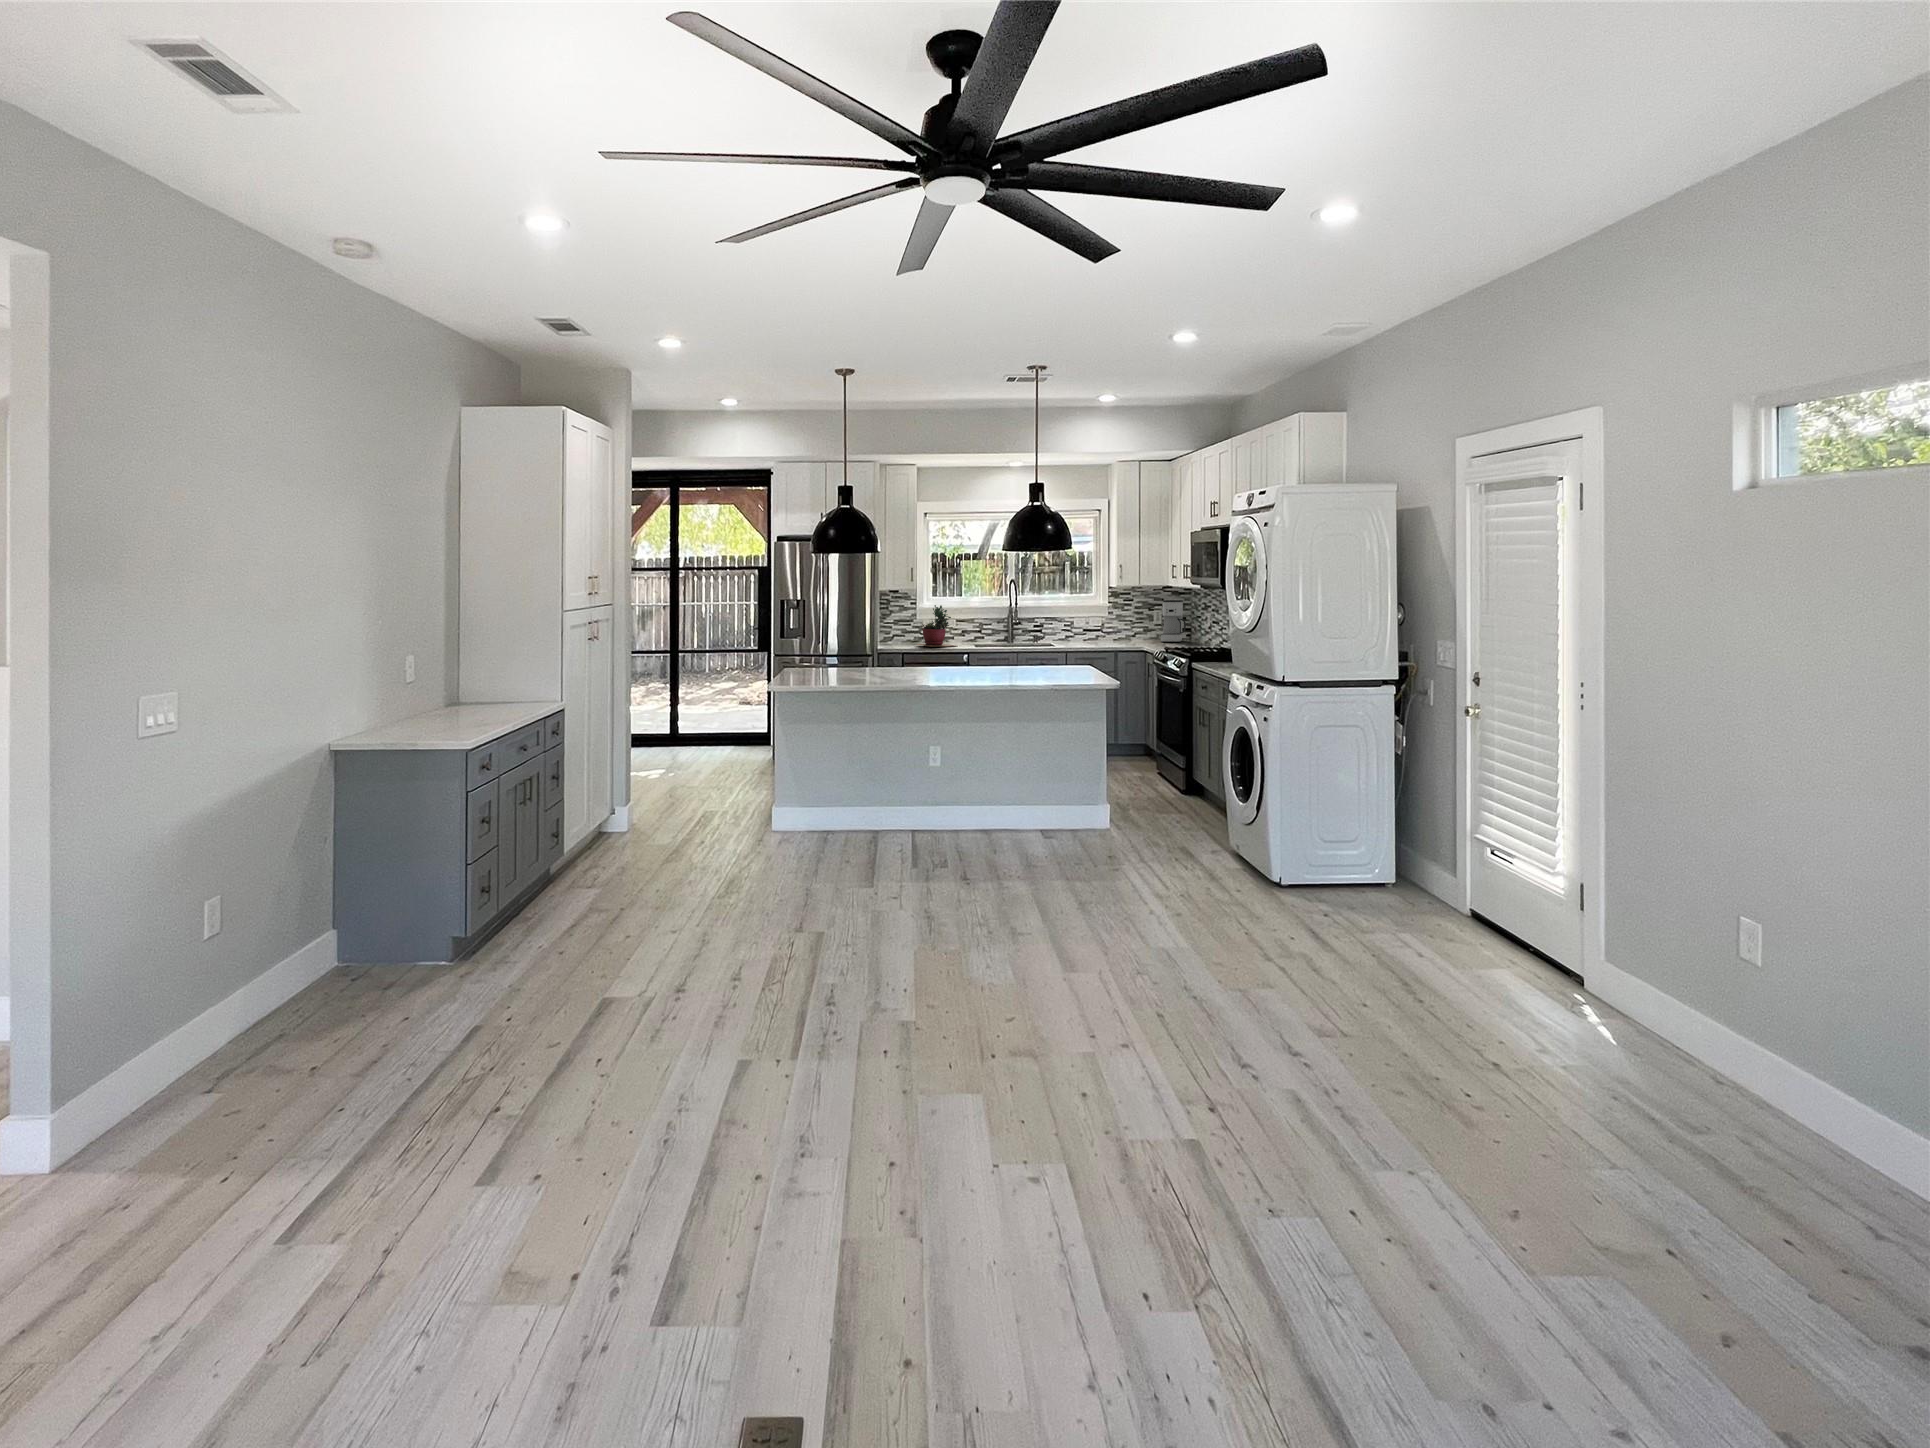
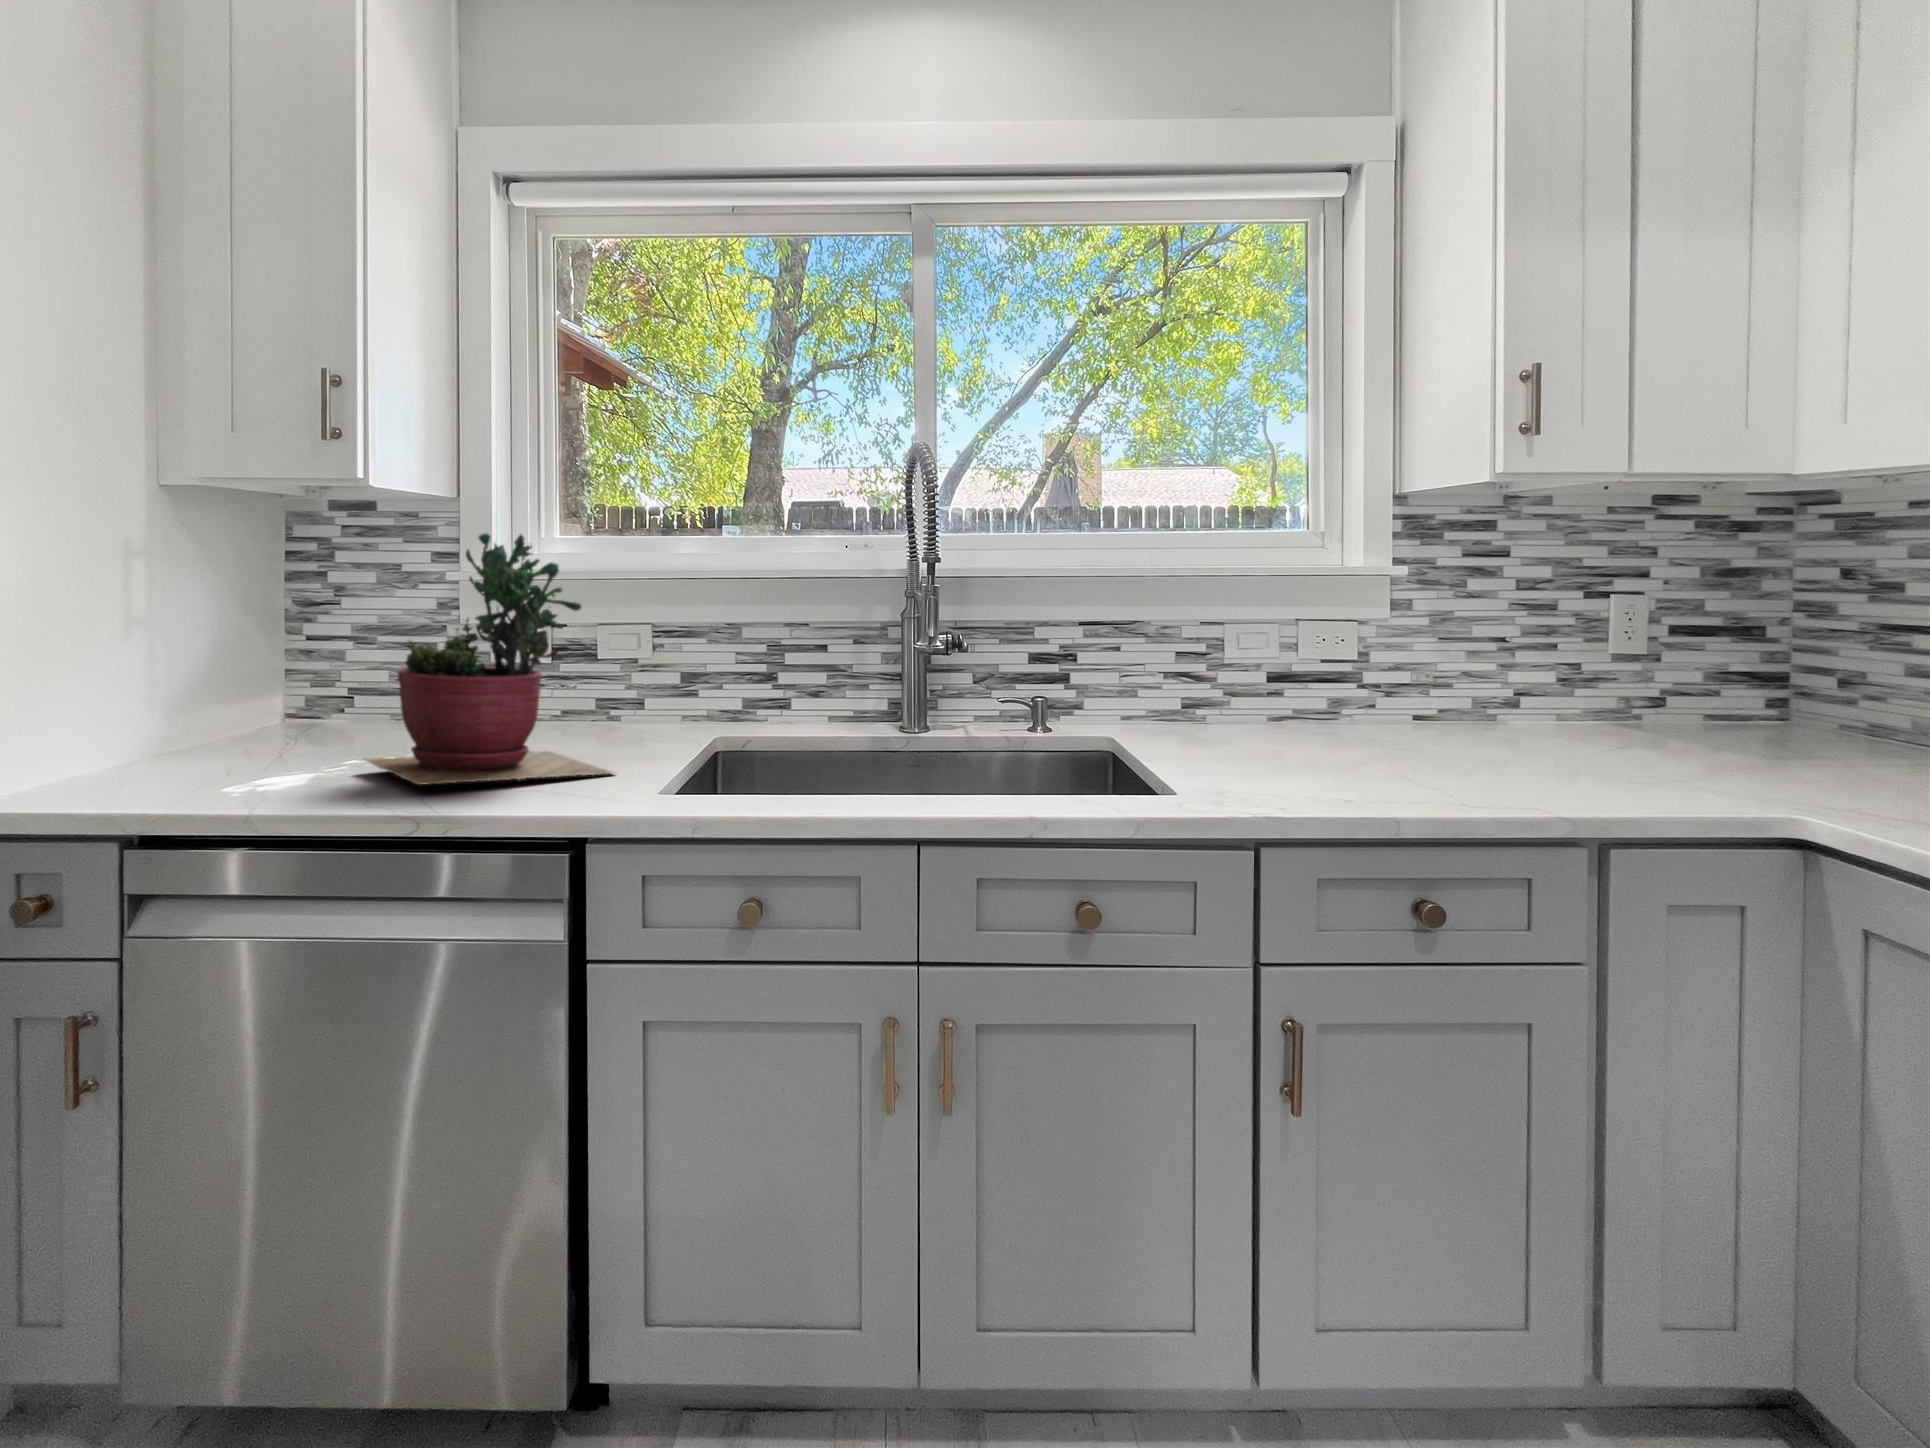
coffee maker: present [1161,600,1186,642] -> none [1693,530,1855,755]

